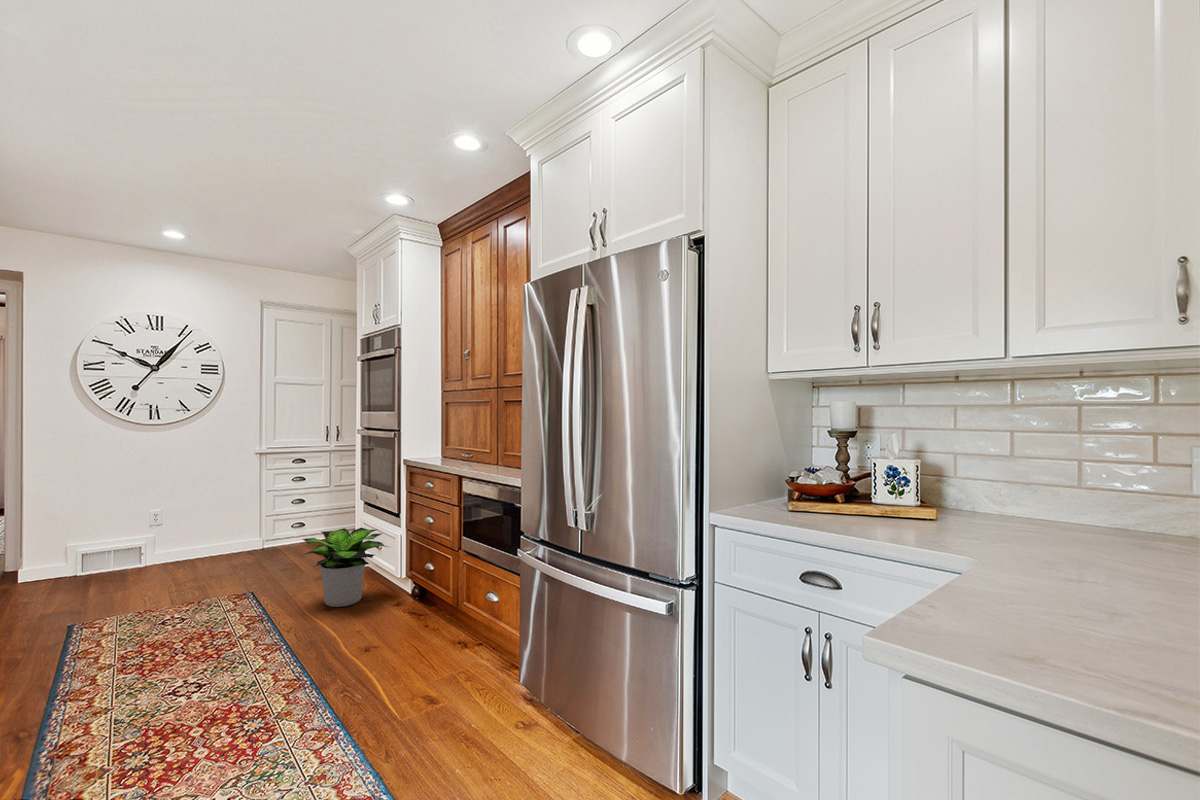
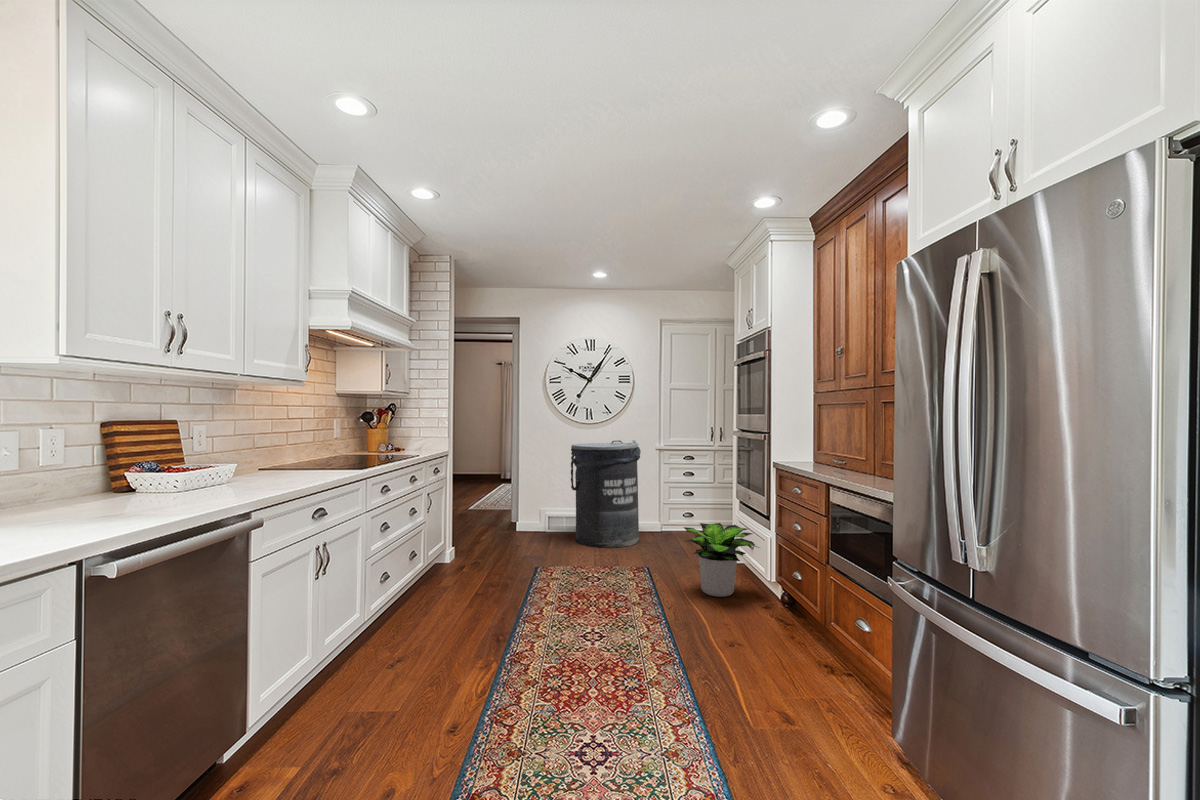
trash can: none [123,444,235,584] -> present [571,440,641,548]

